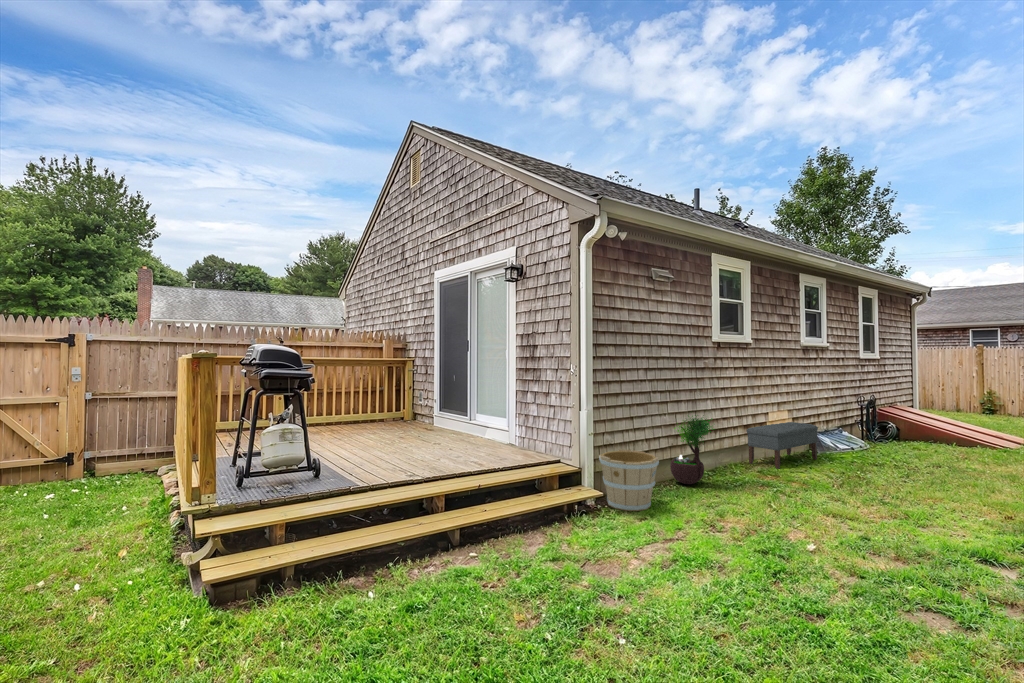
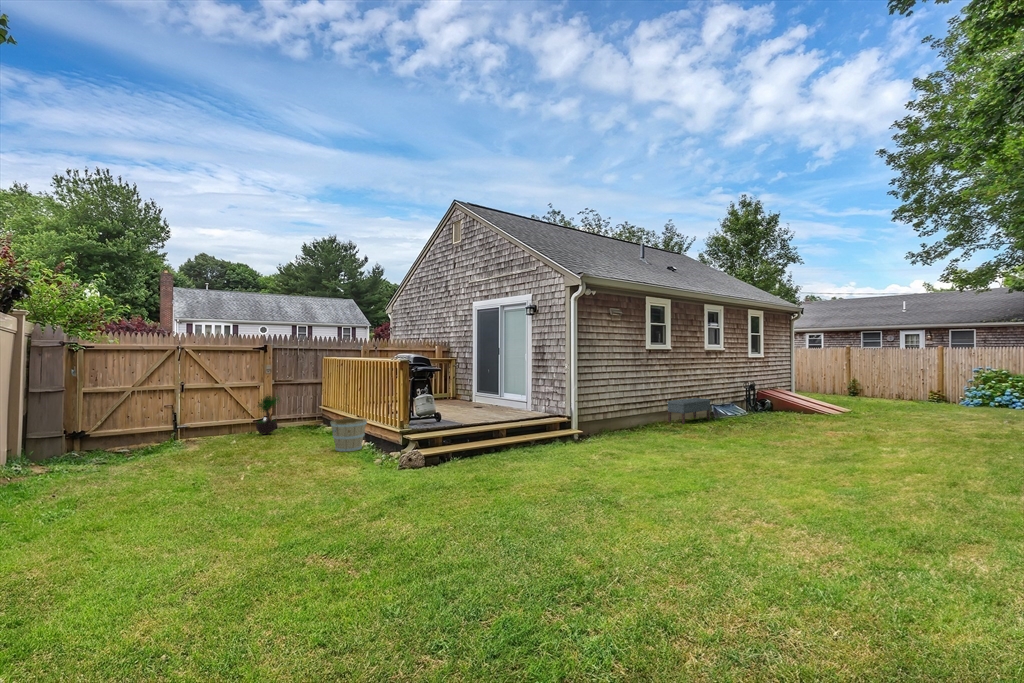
potted tree: present [670,415,713,484] -> present [256,396,279,434]
wooden bucket: present [599,449,659,511] -> present [330,418,367,452]

